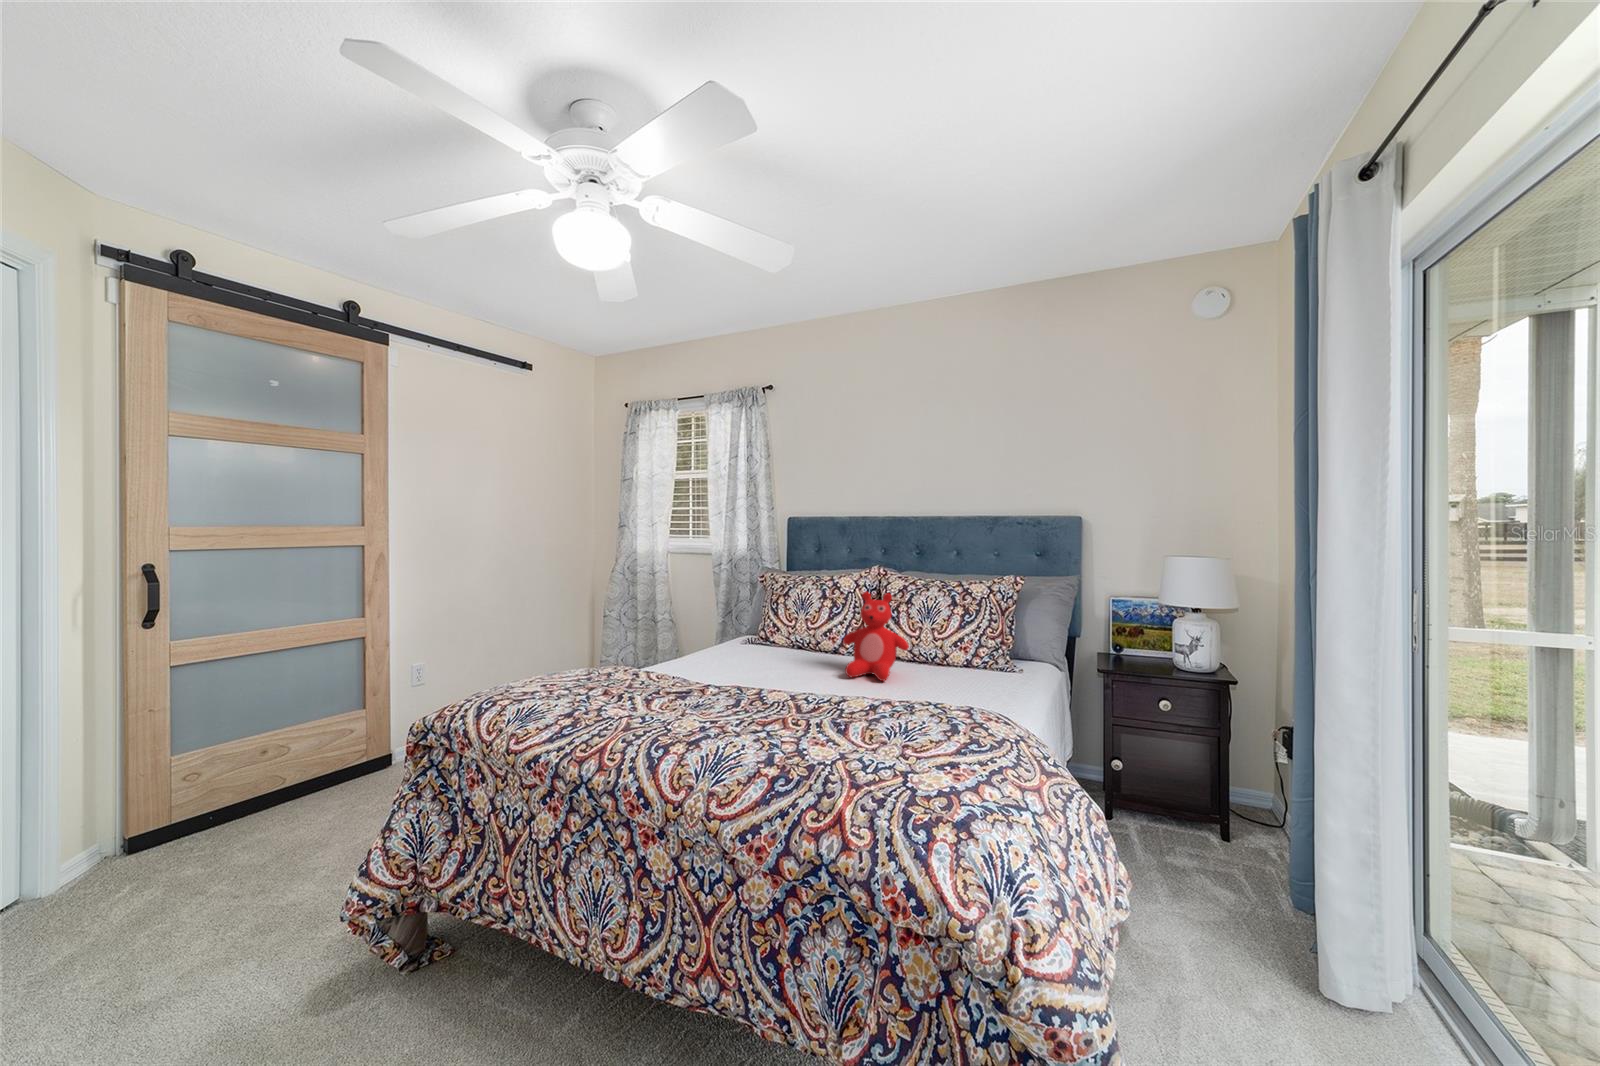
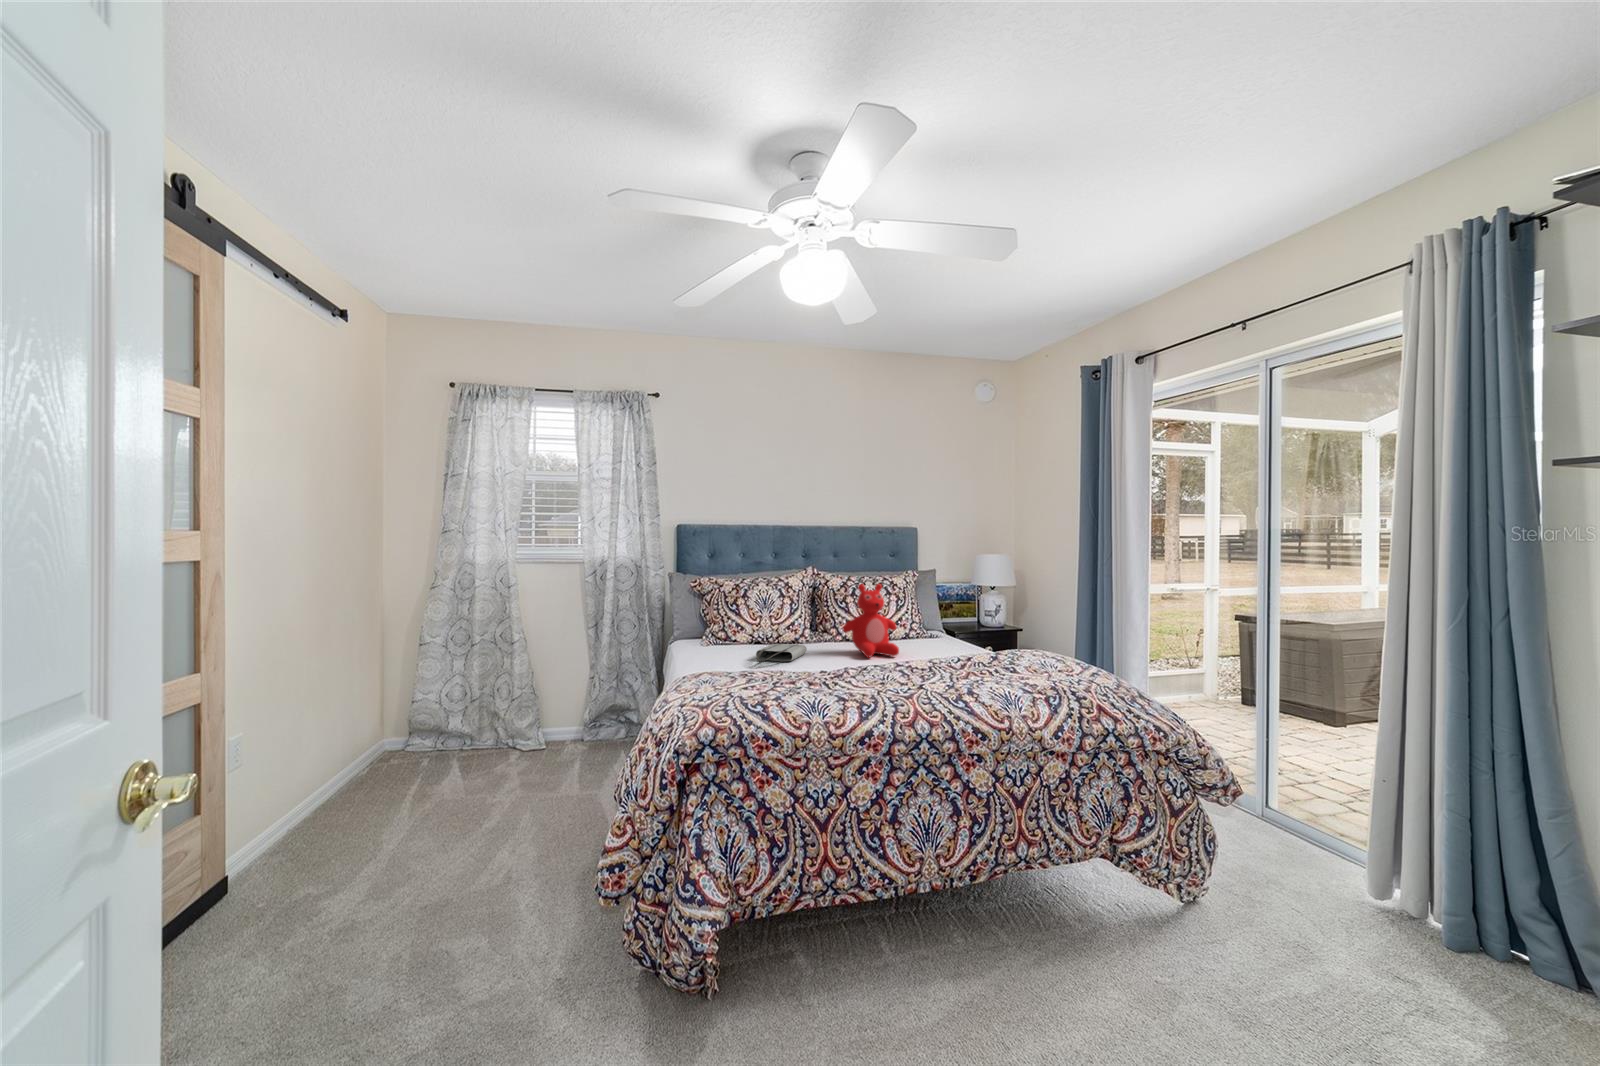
tote bag: none [727,646,814,666] -> present [756,644,807,662]

